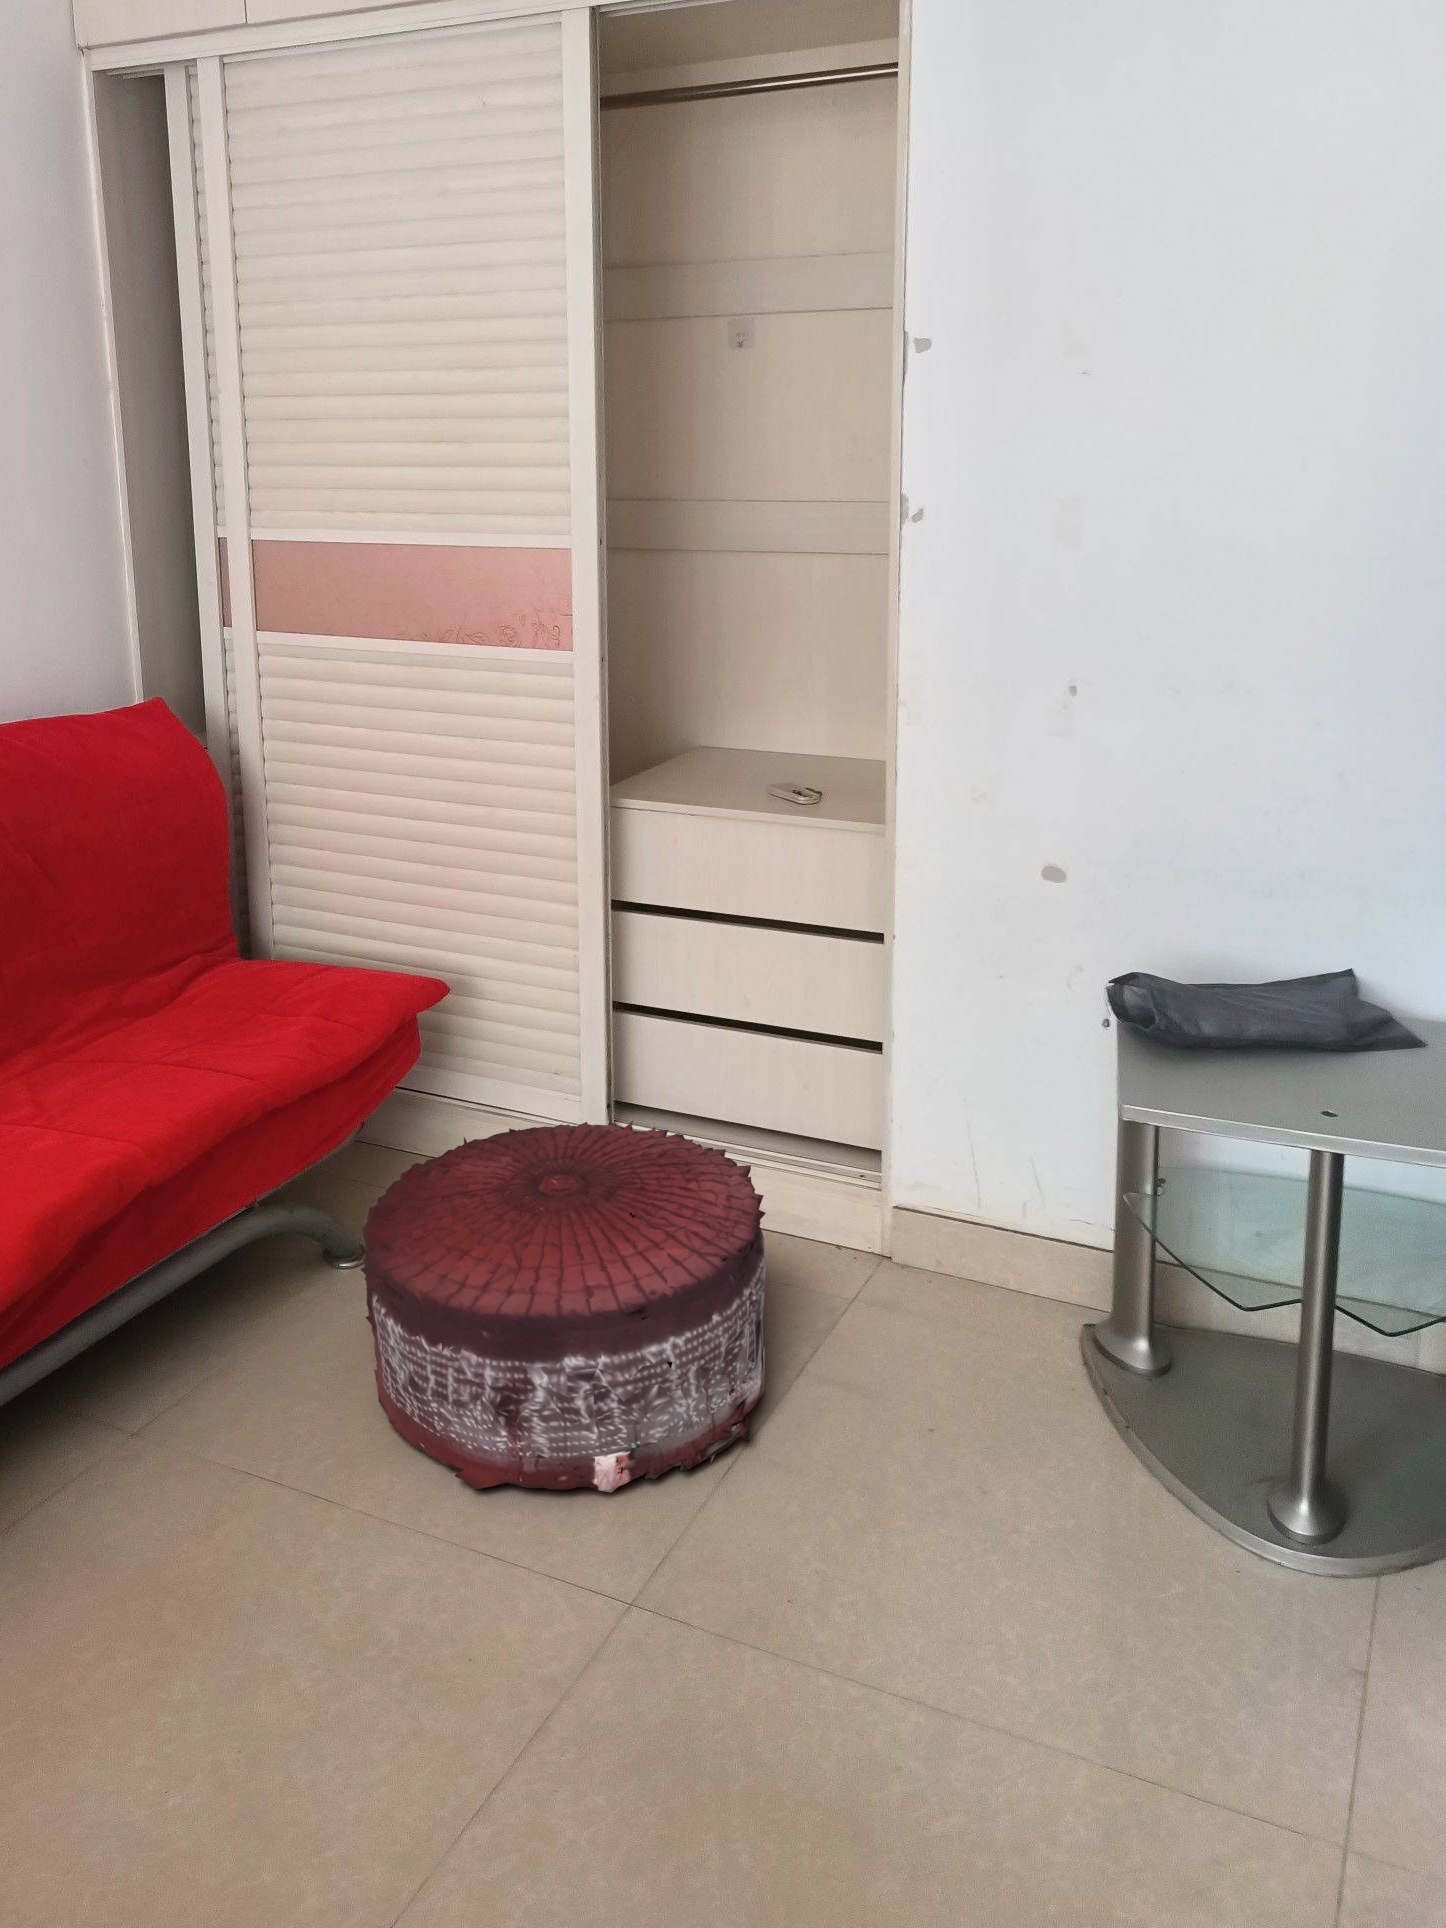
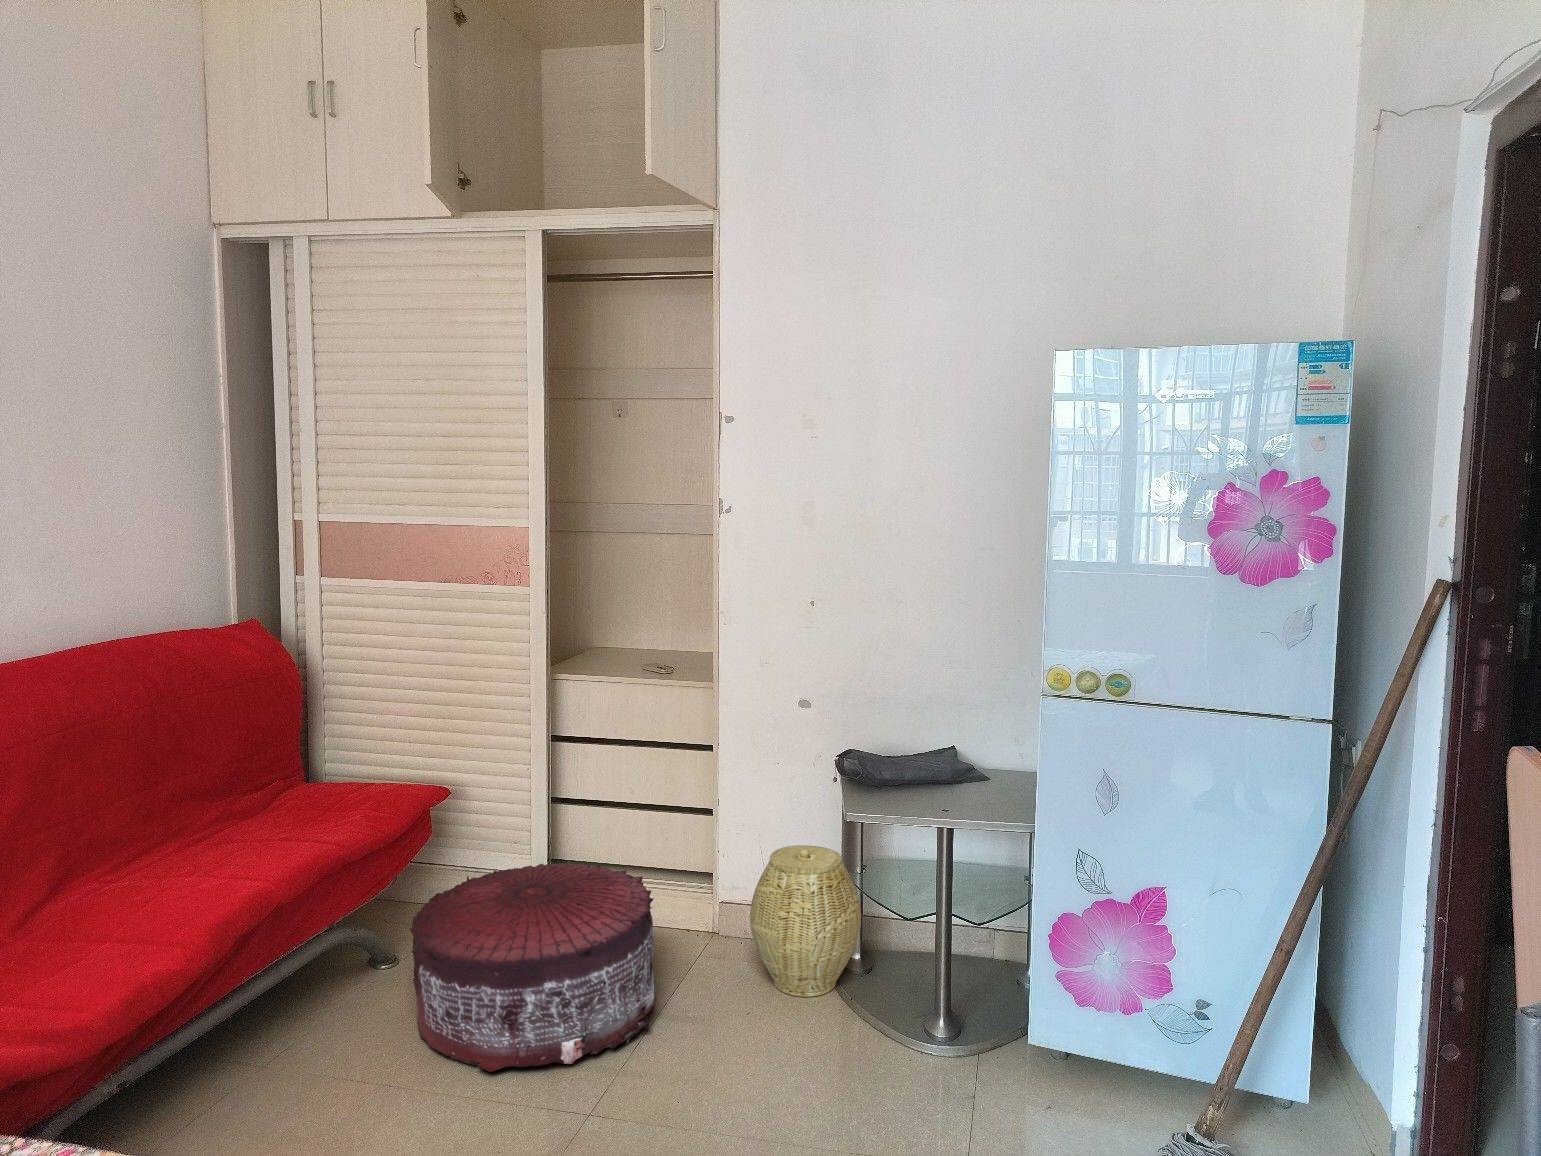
woven basket: none [941,1132,1149,1406] -> present [750,845,861,997]

